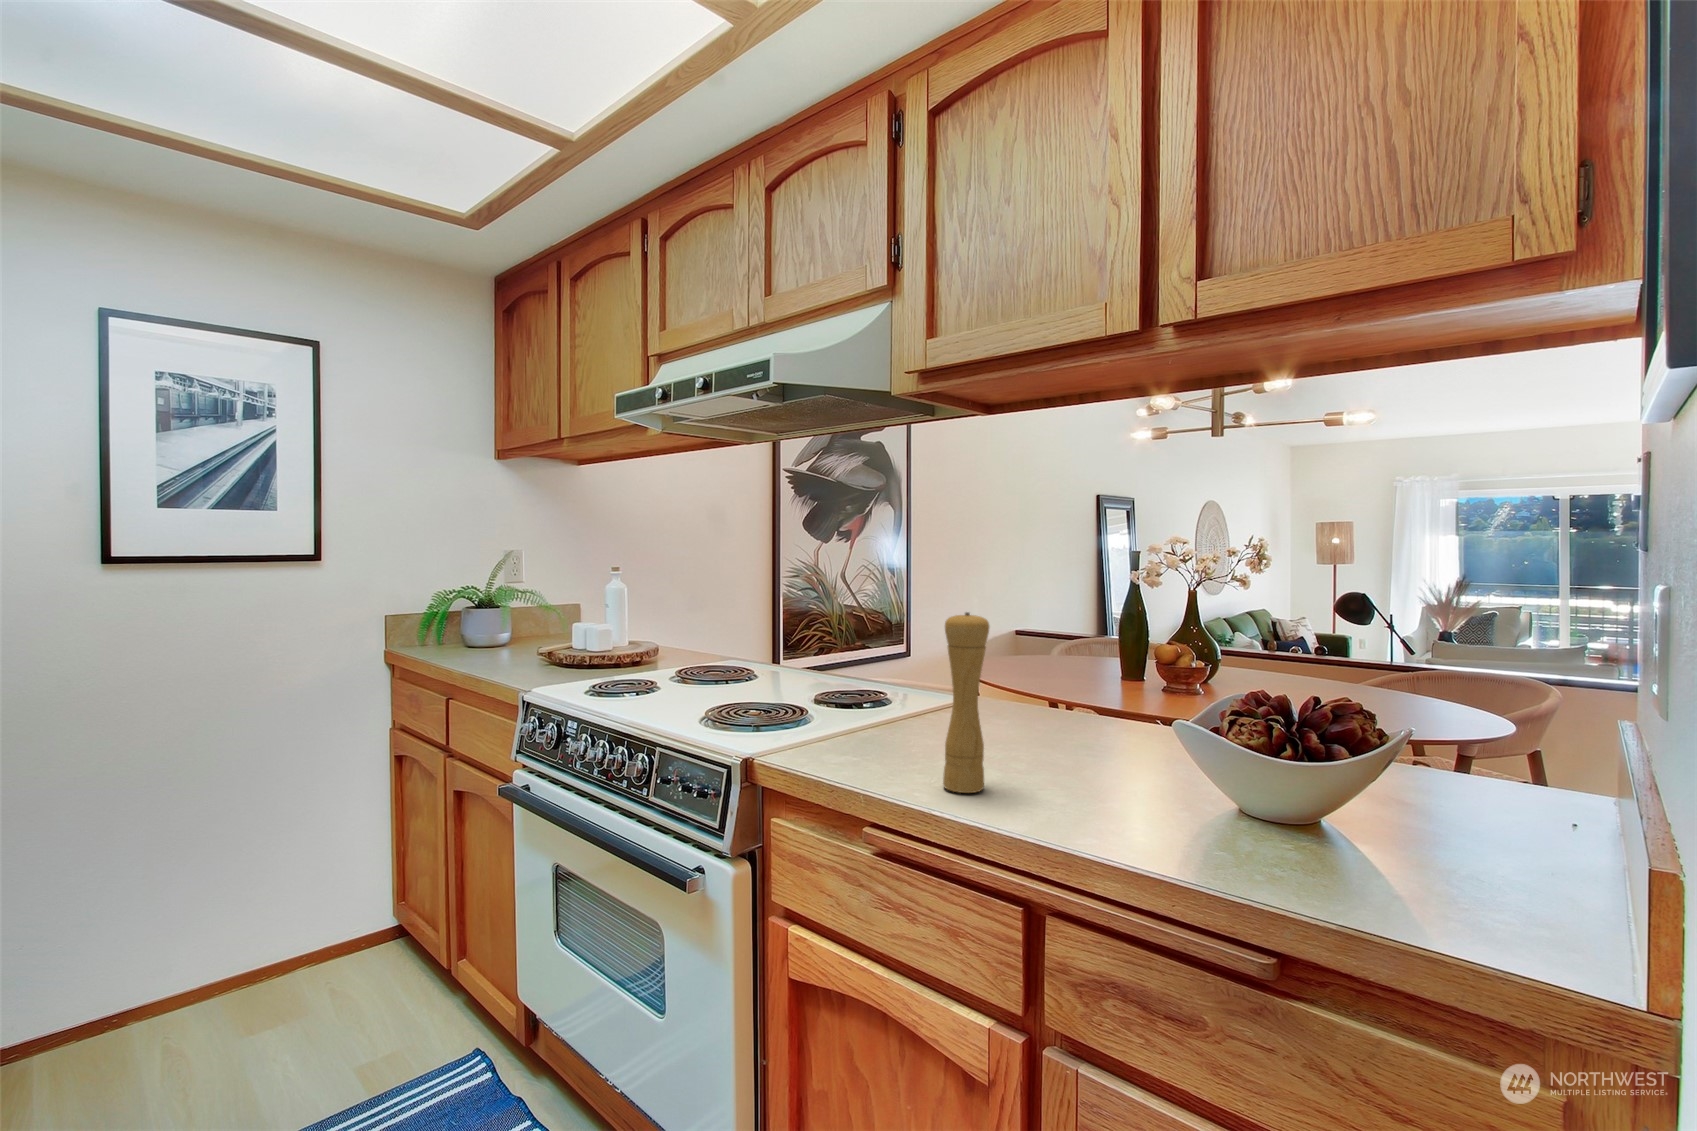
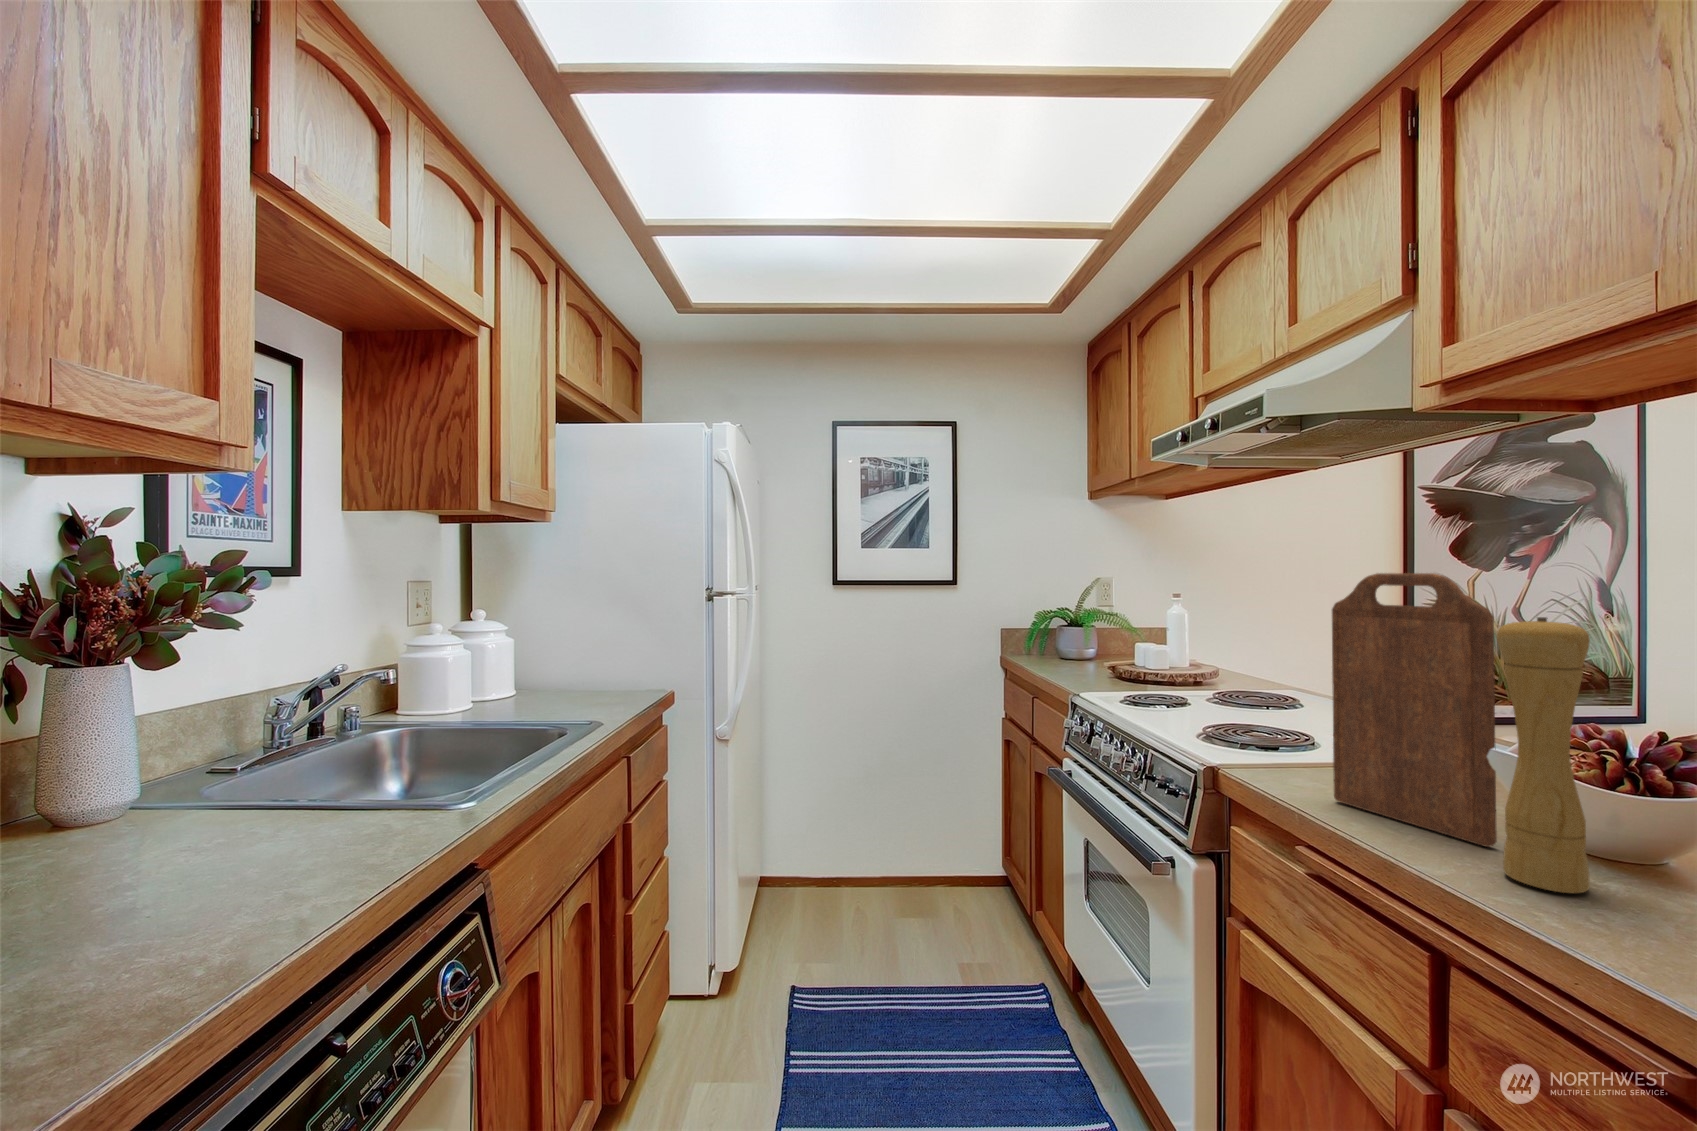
cutting board: none [824,576,932,772] -> present [1332,573,1497,847]

